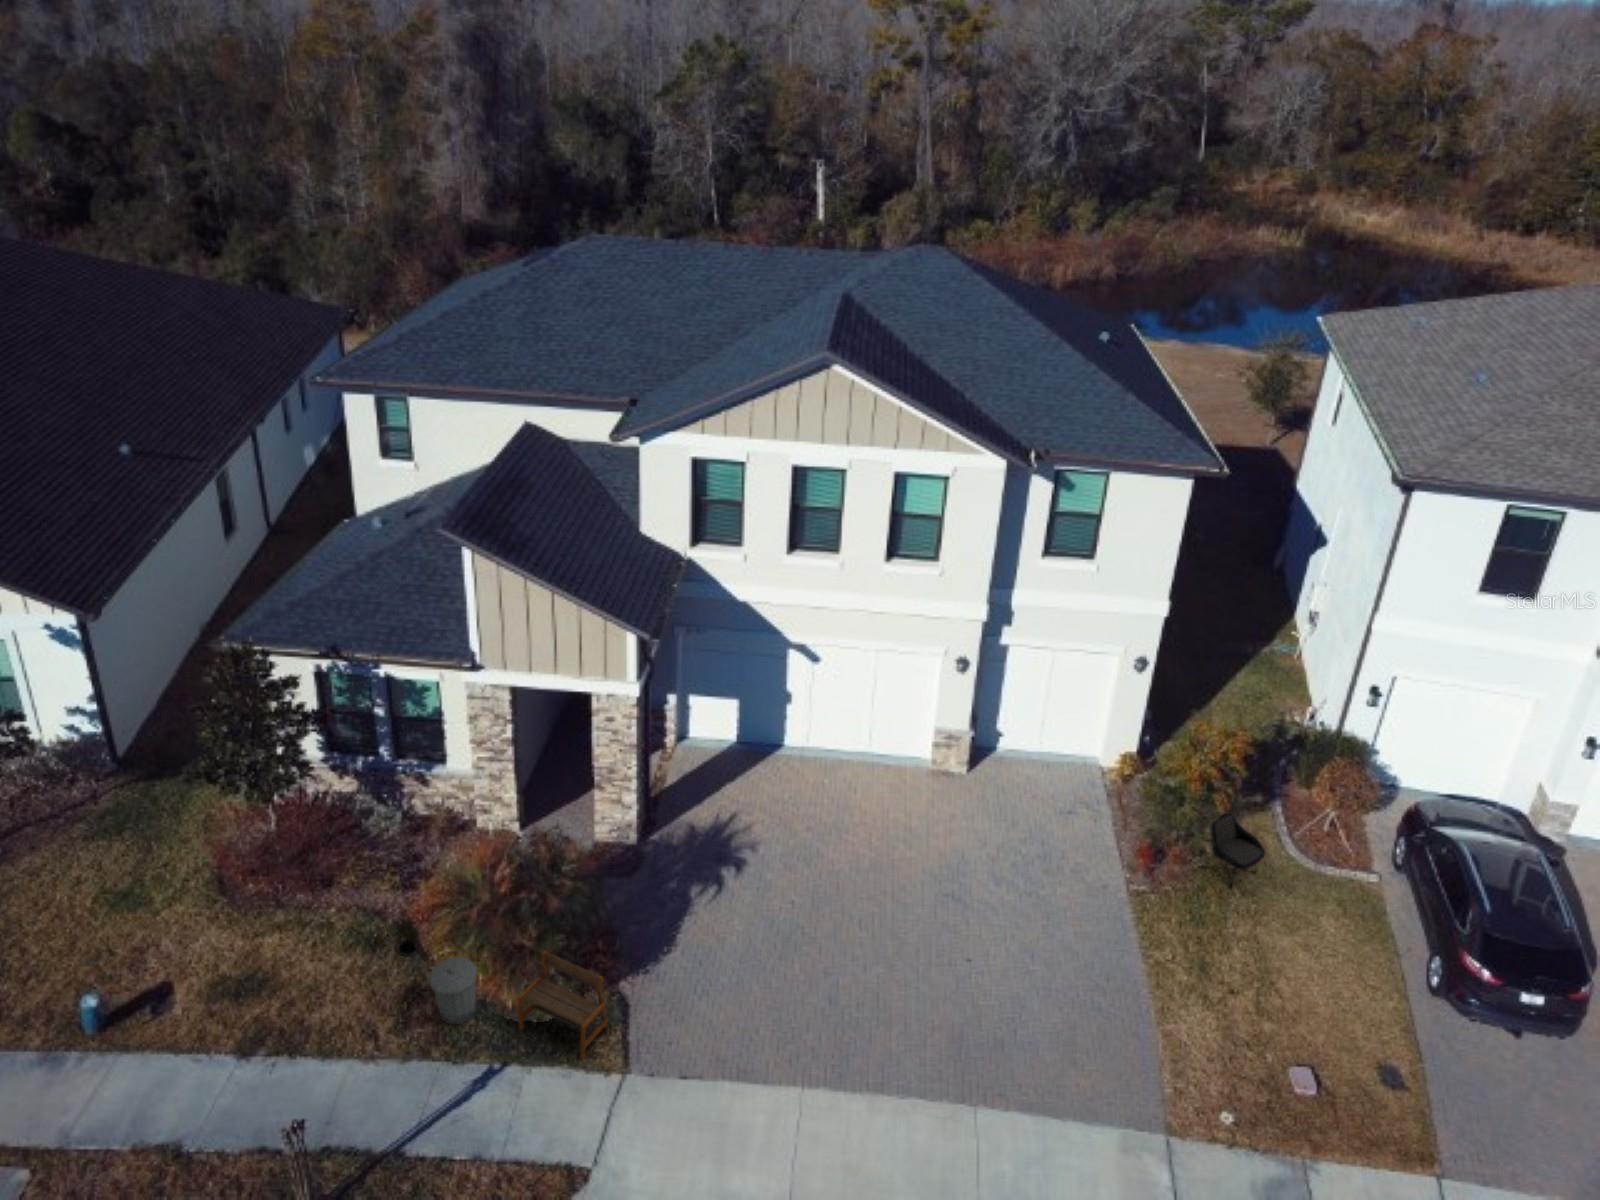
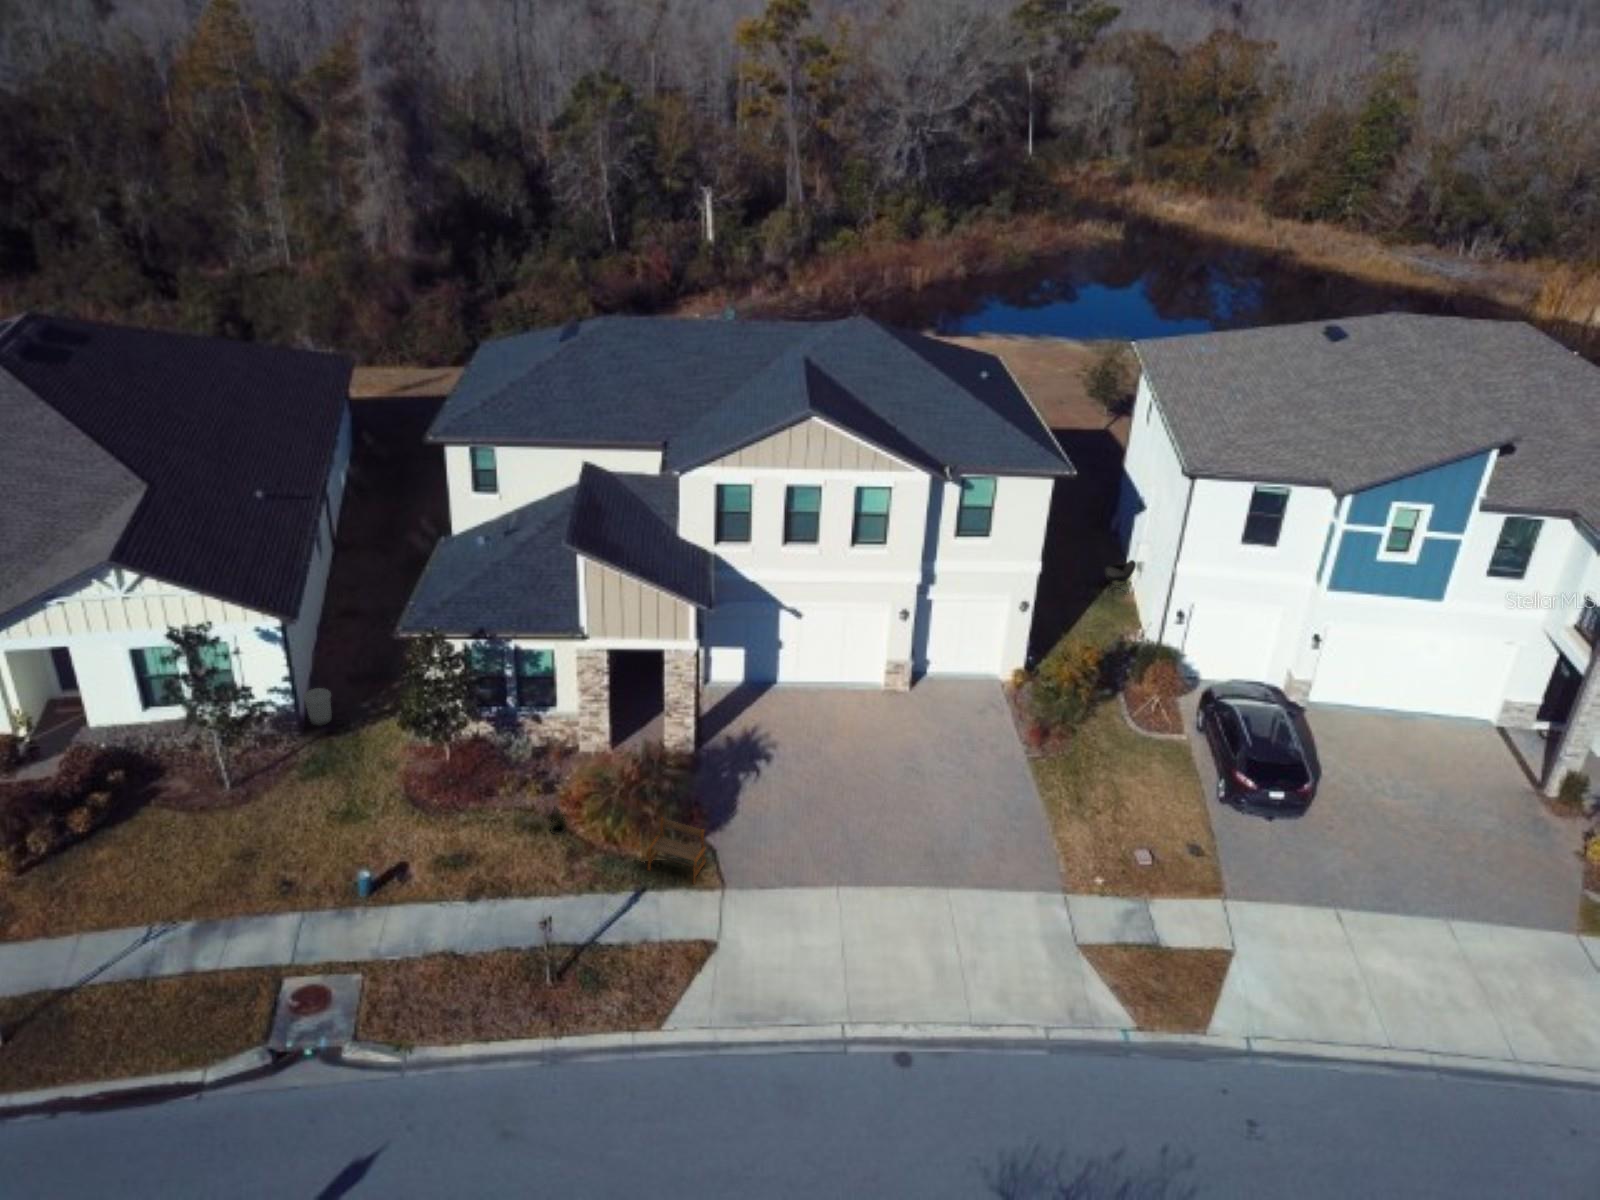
lounge chair: present [1200,813,1265,887] -> present [1105,560,1136,583]
trash can: present [429,957,477,1025] -> present [303,688,332,726]

